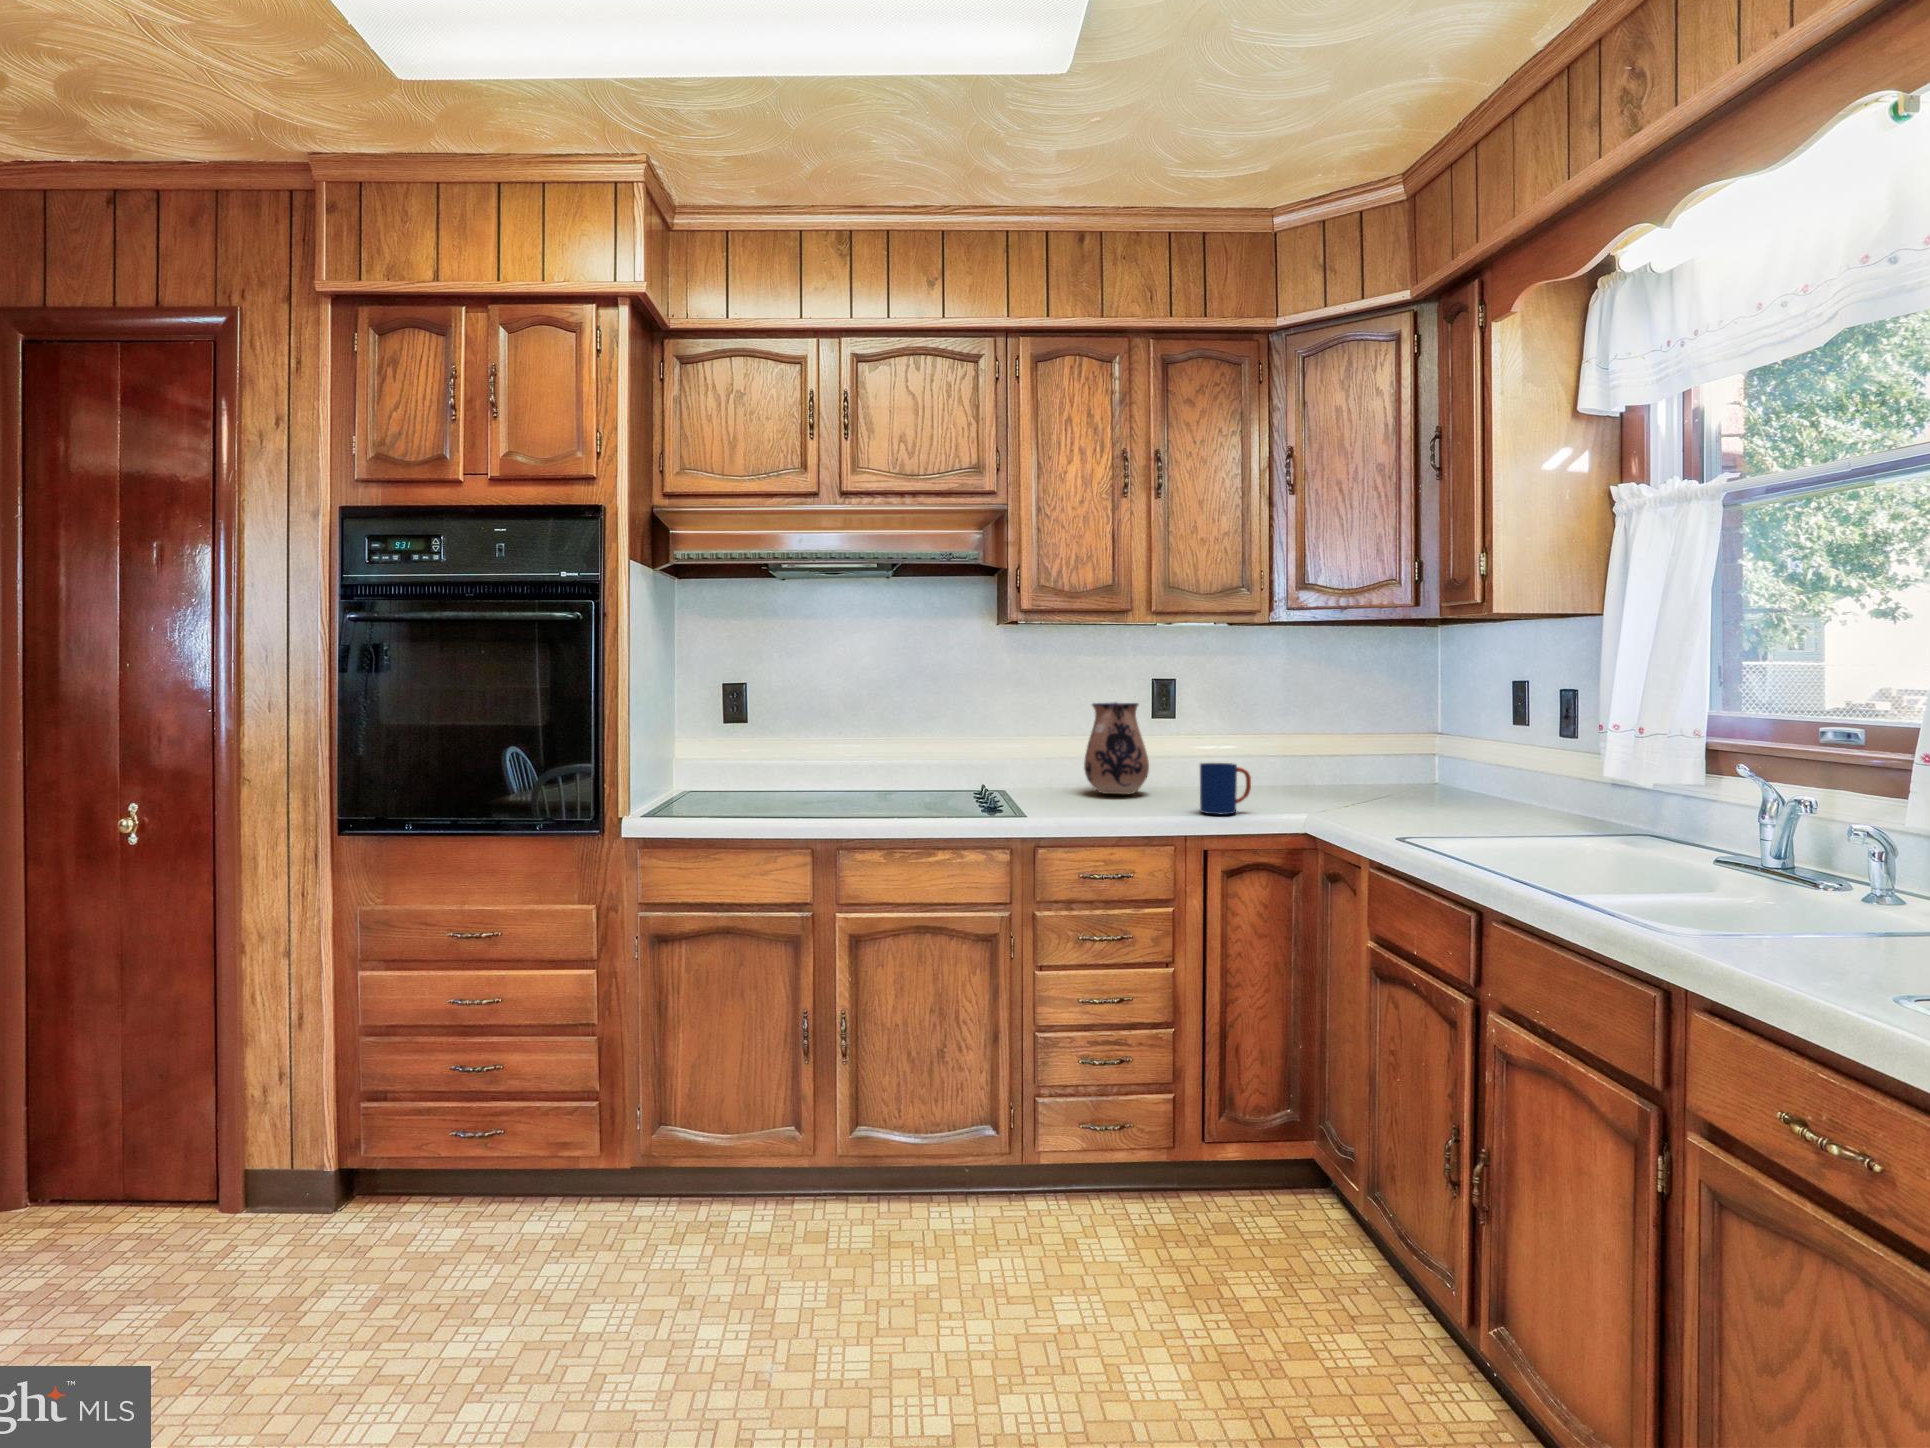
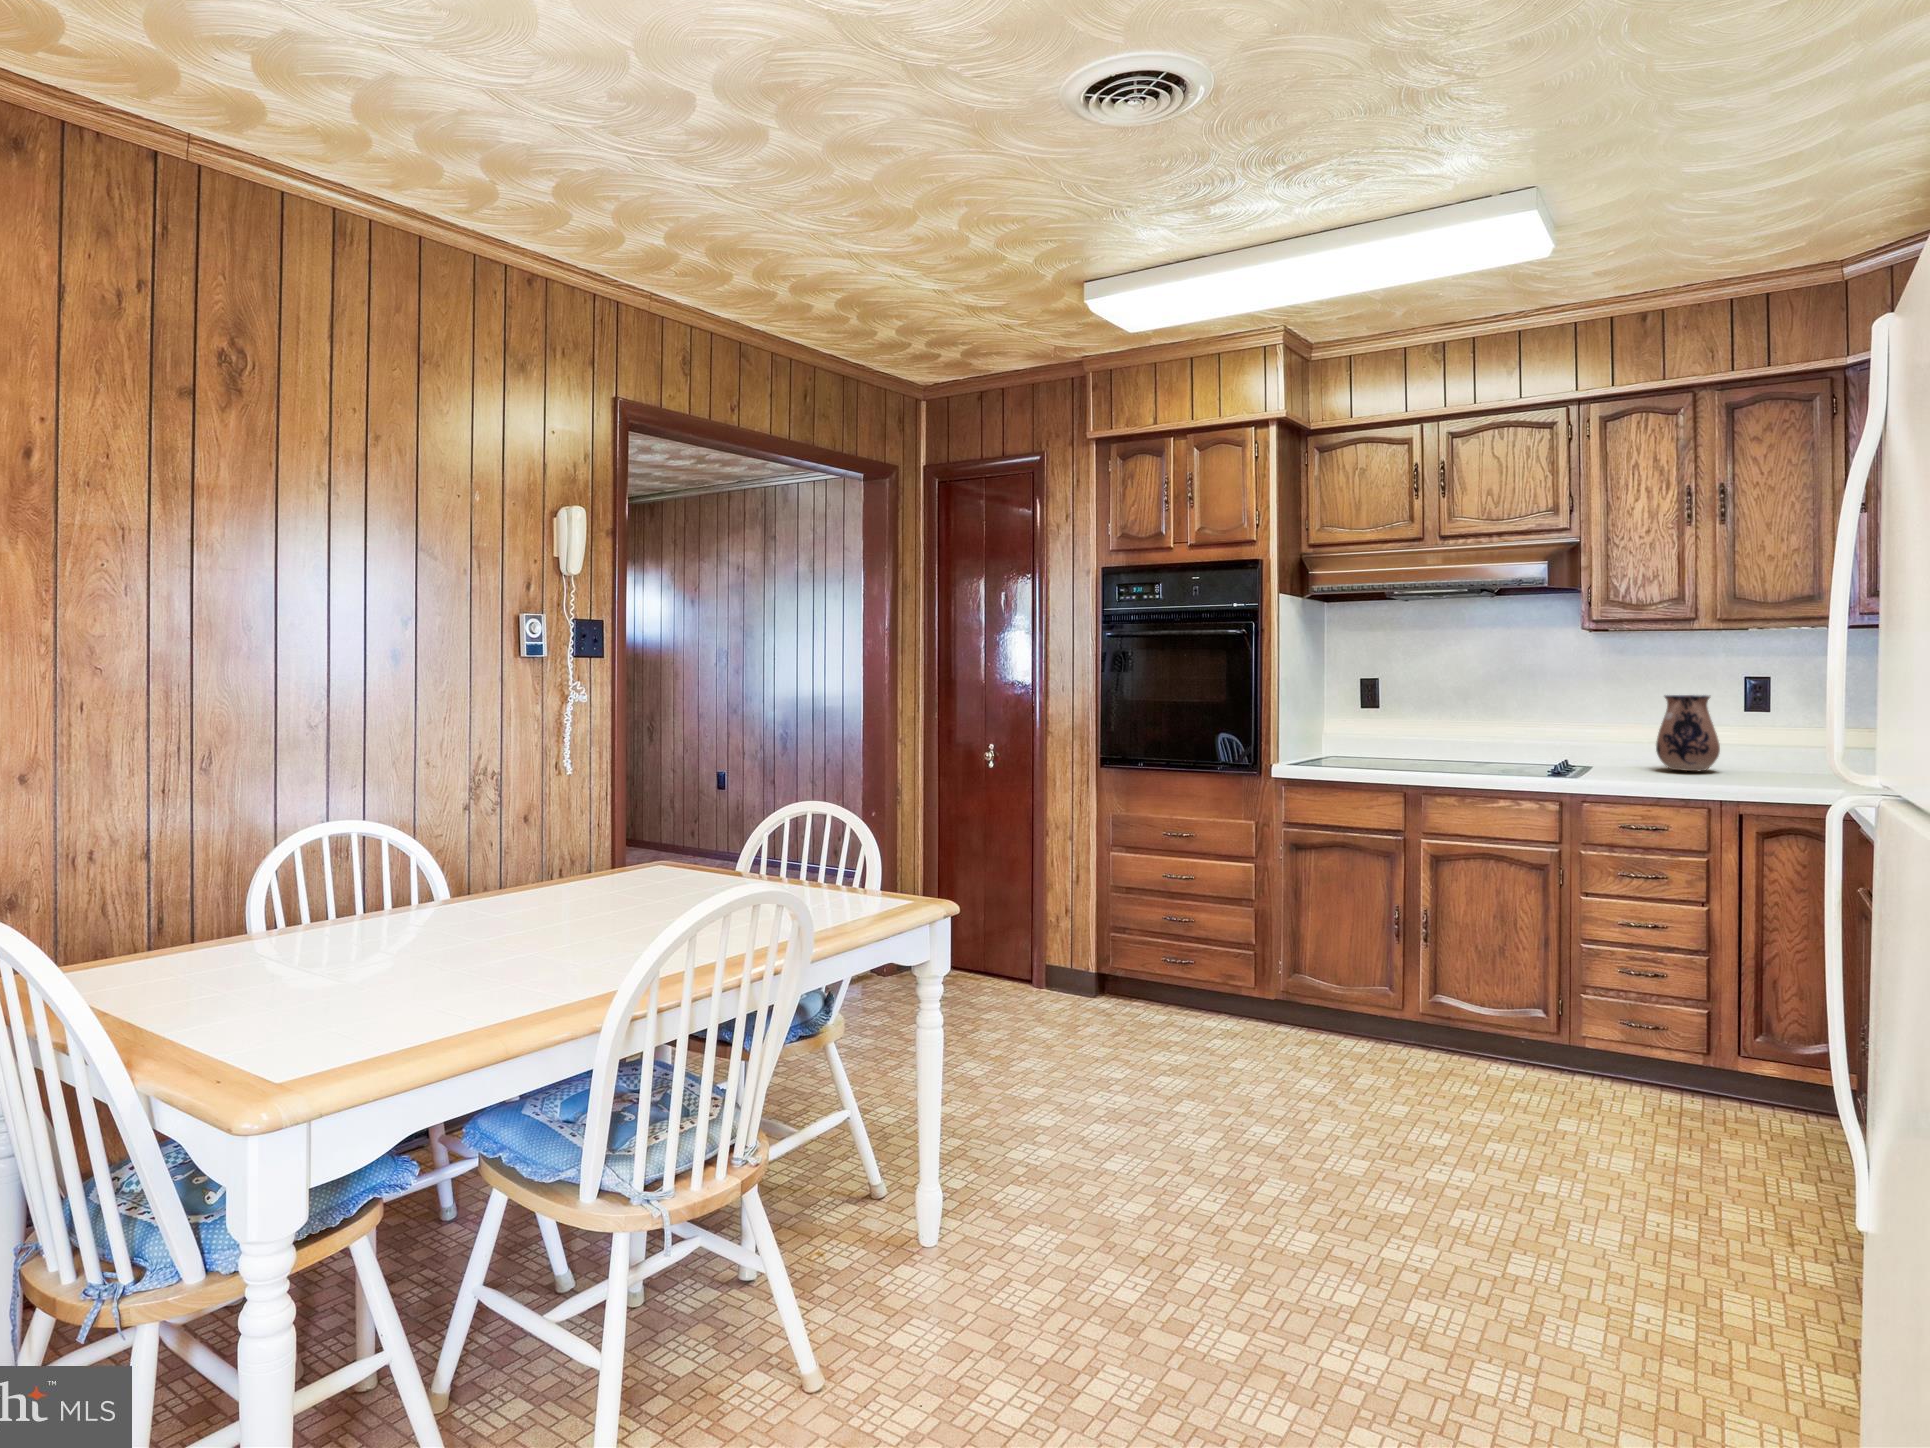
mug: present [1200,763,1251,815] -> none [1747,745,1800,788]

